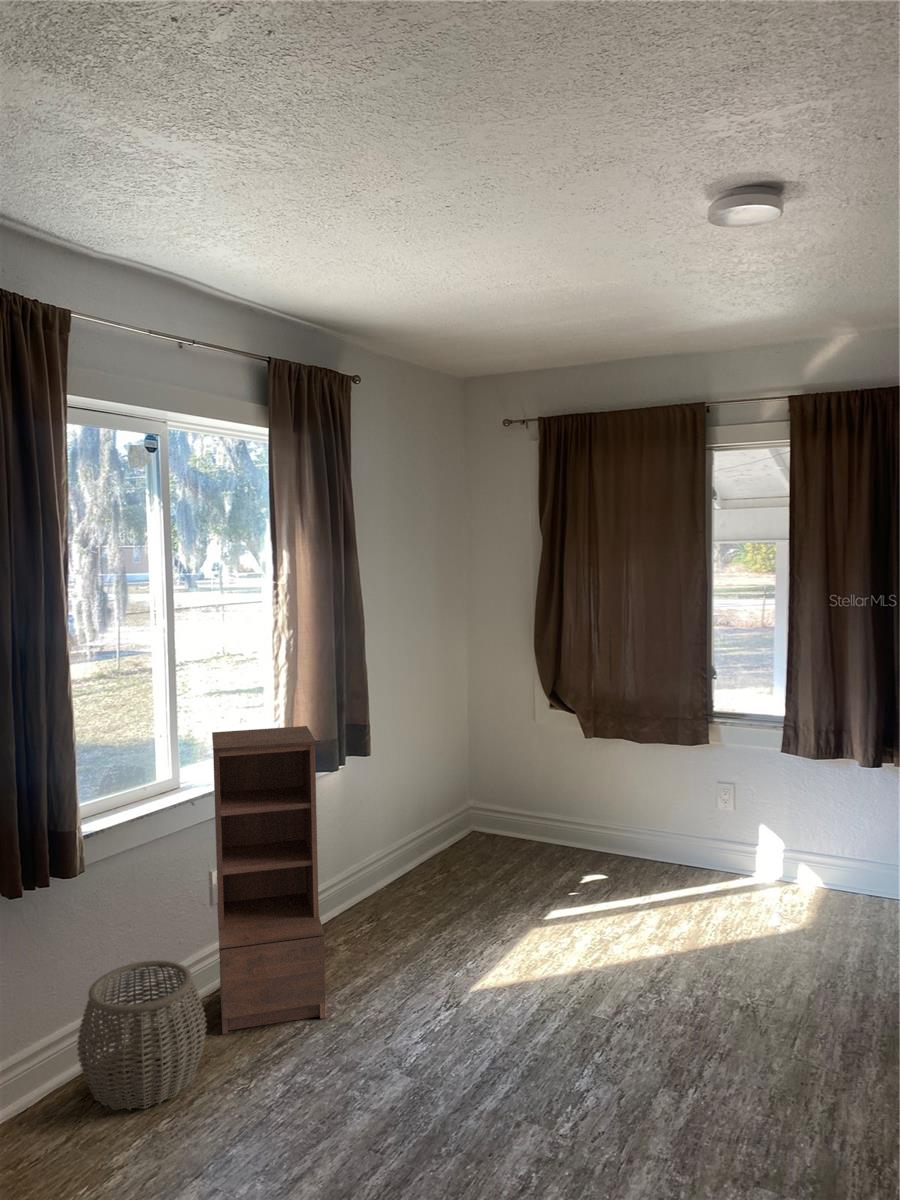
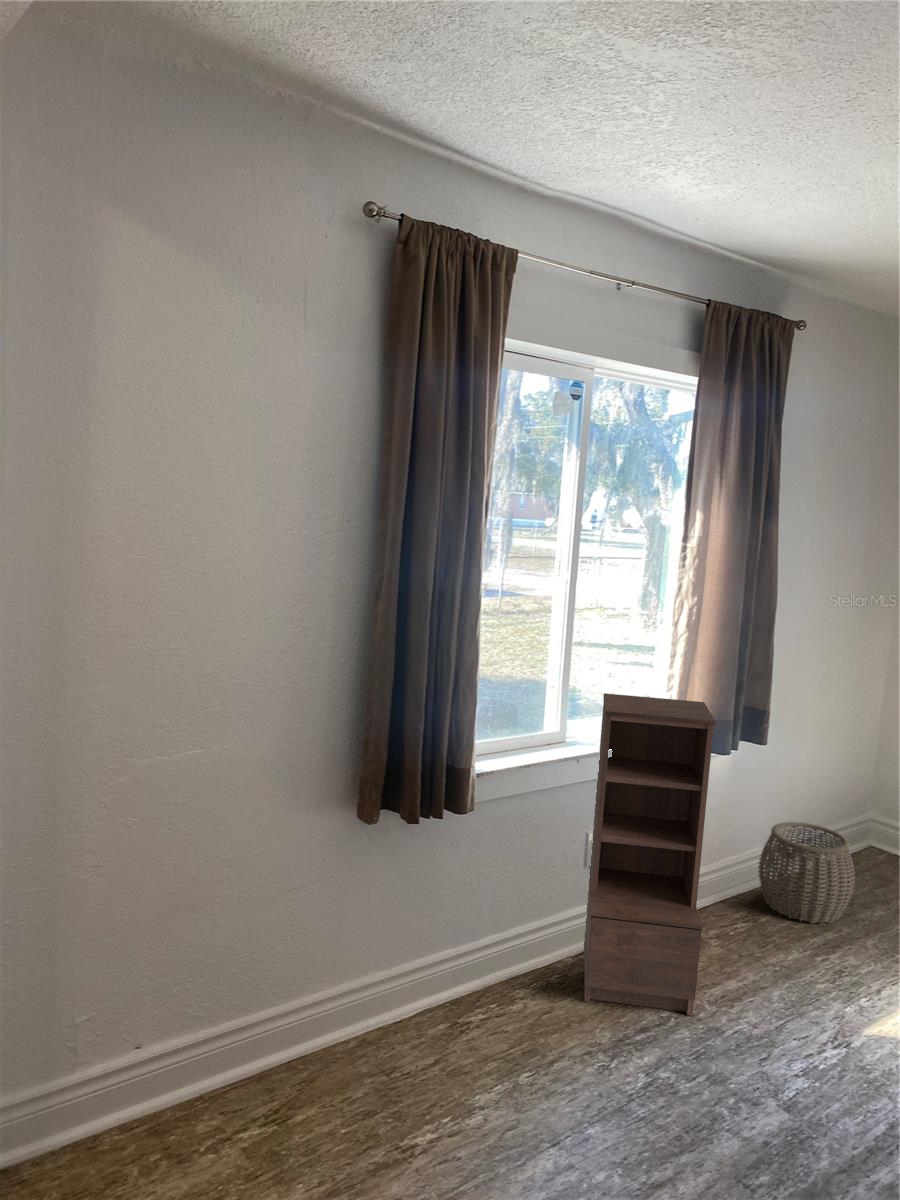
woven basket: present [77,960,206,1110] -> present [758,822,855,923]

